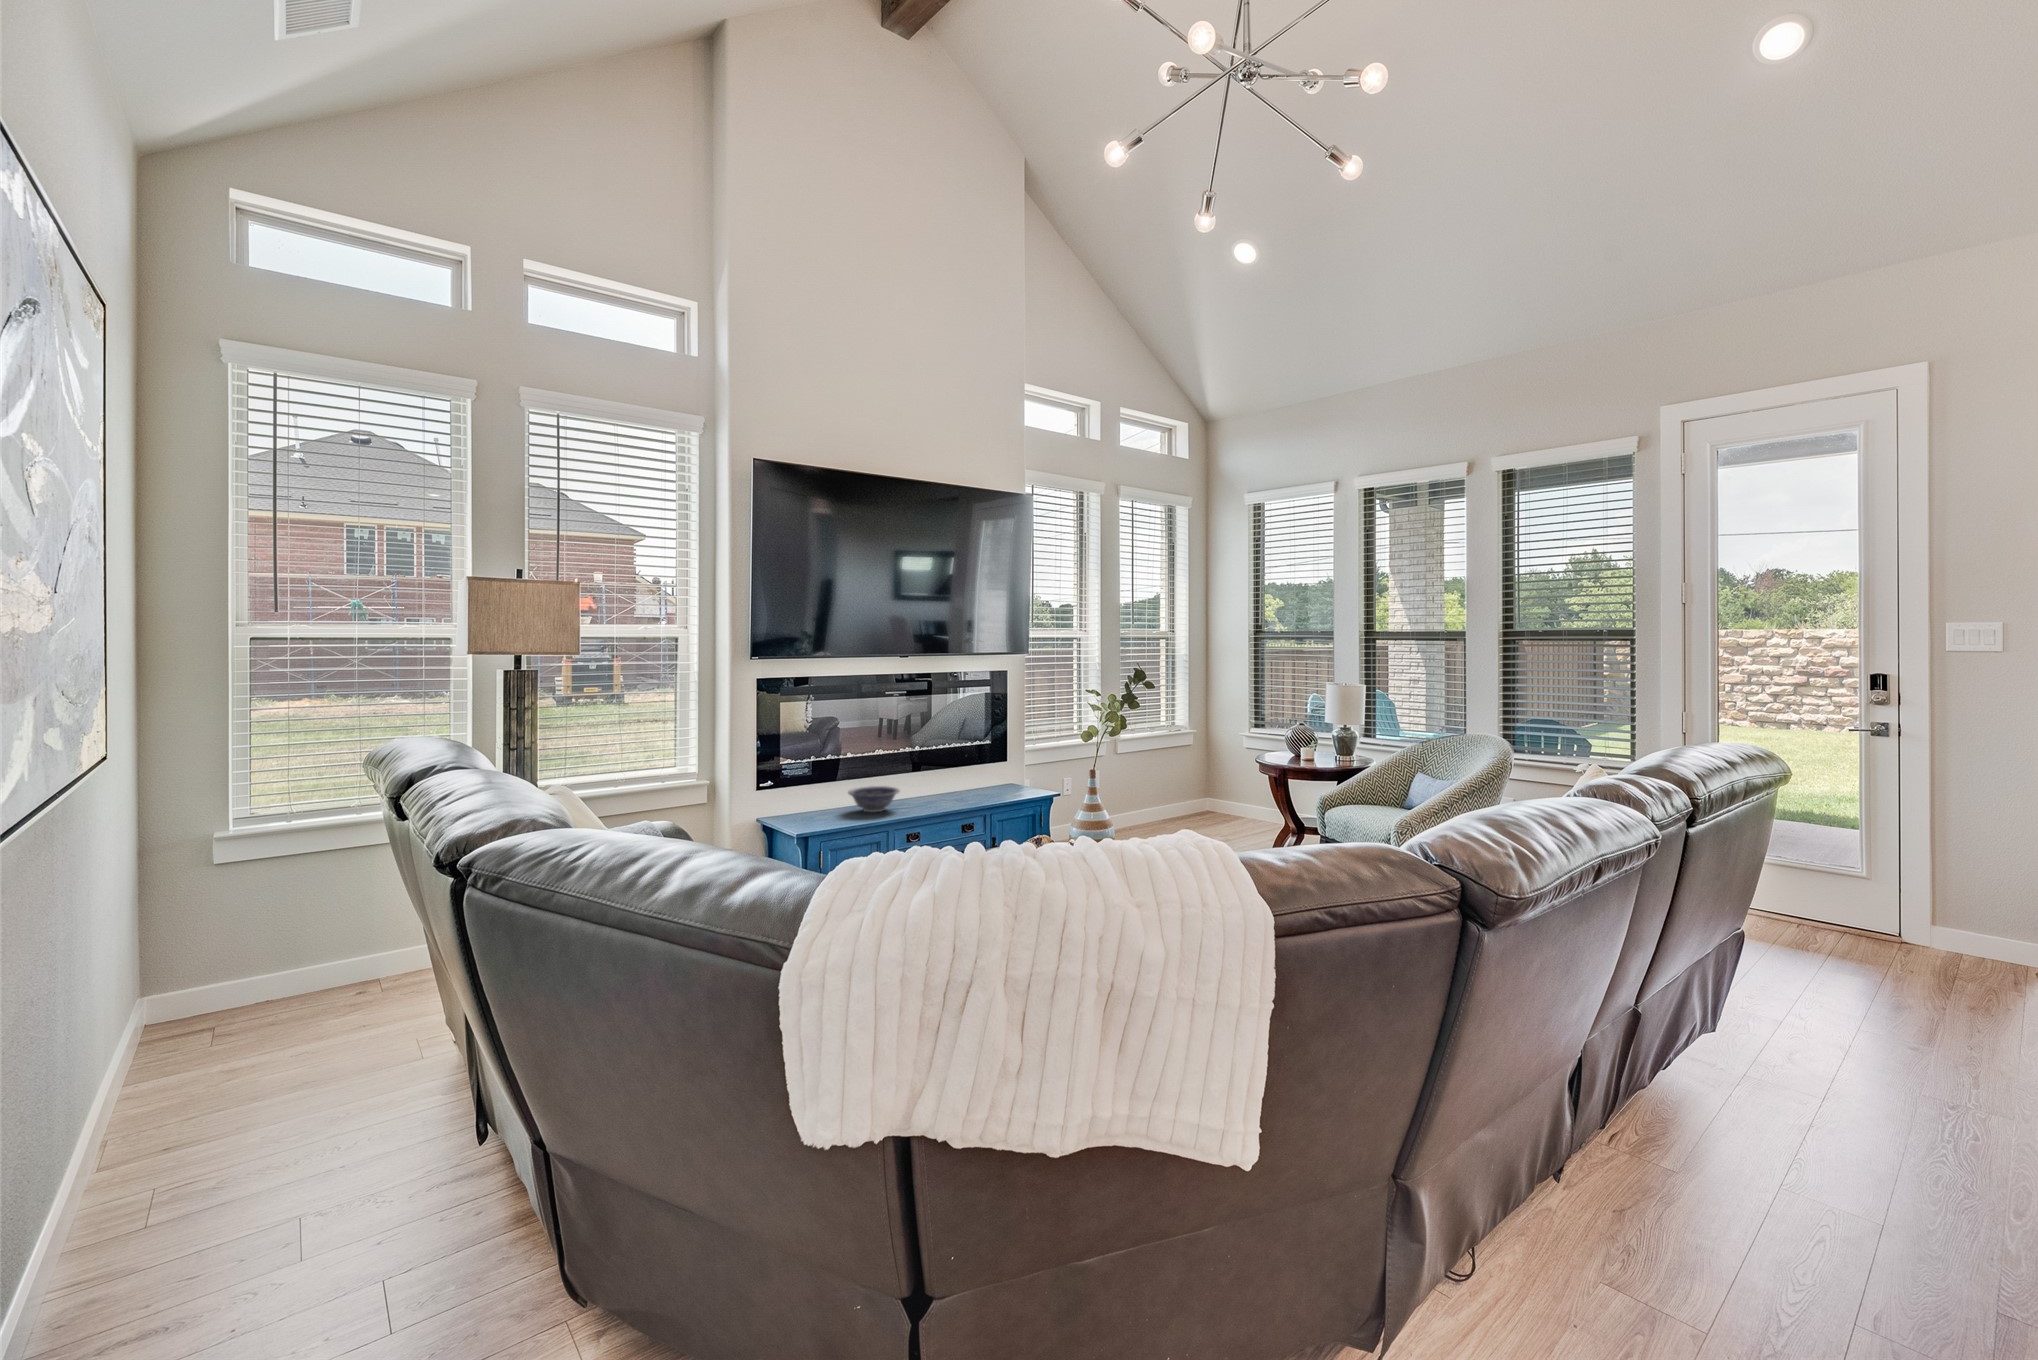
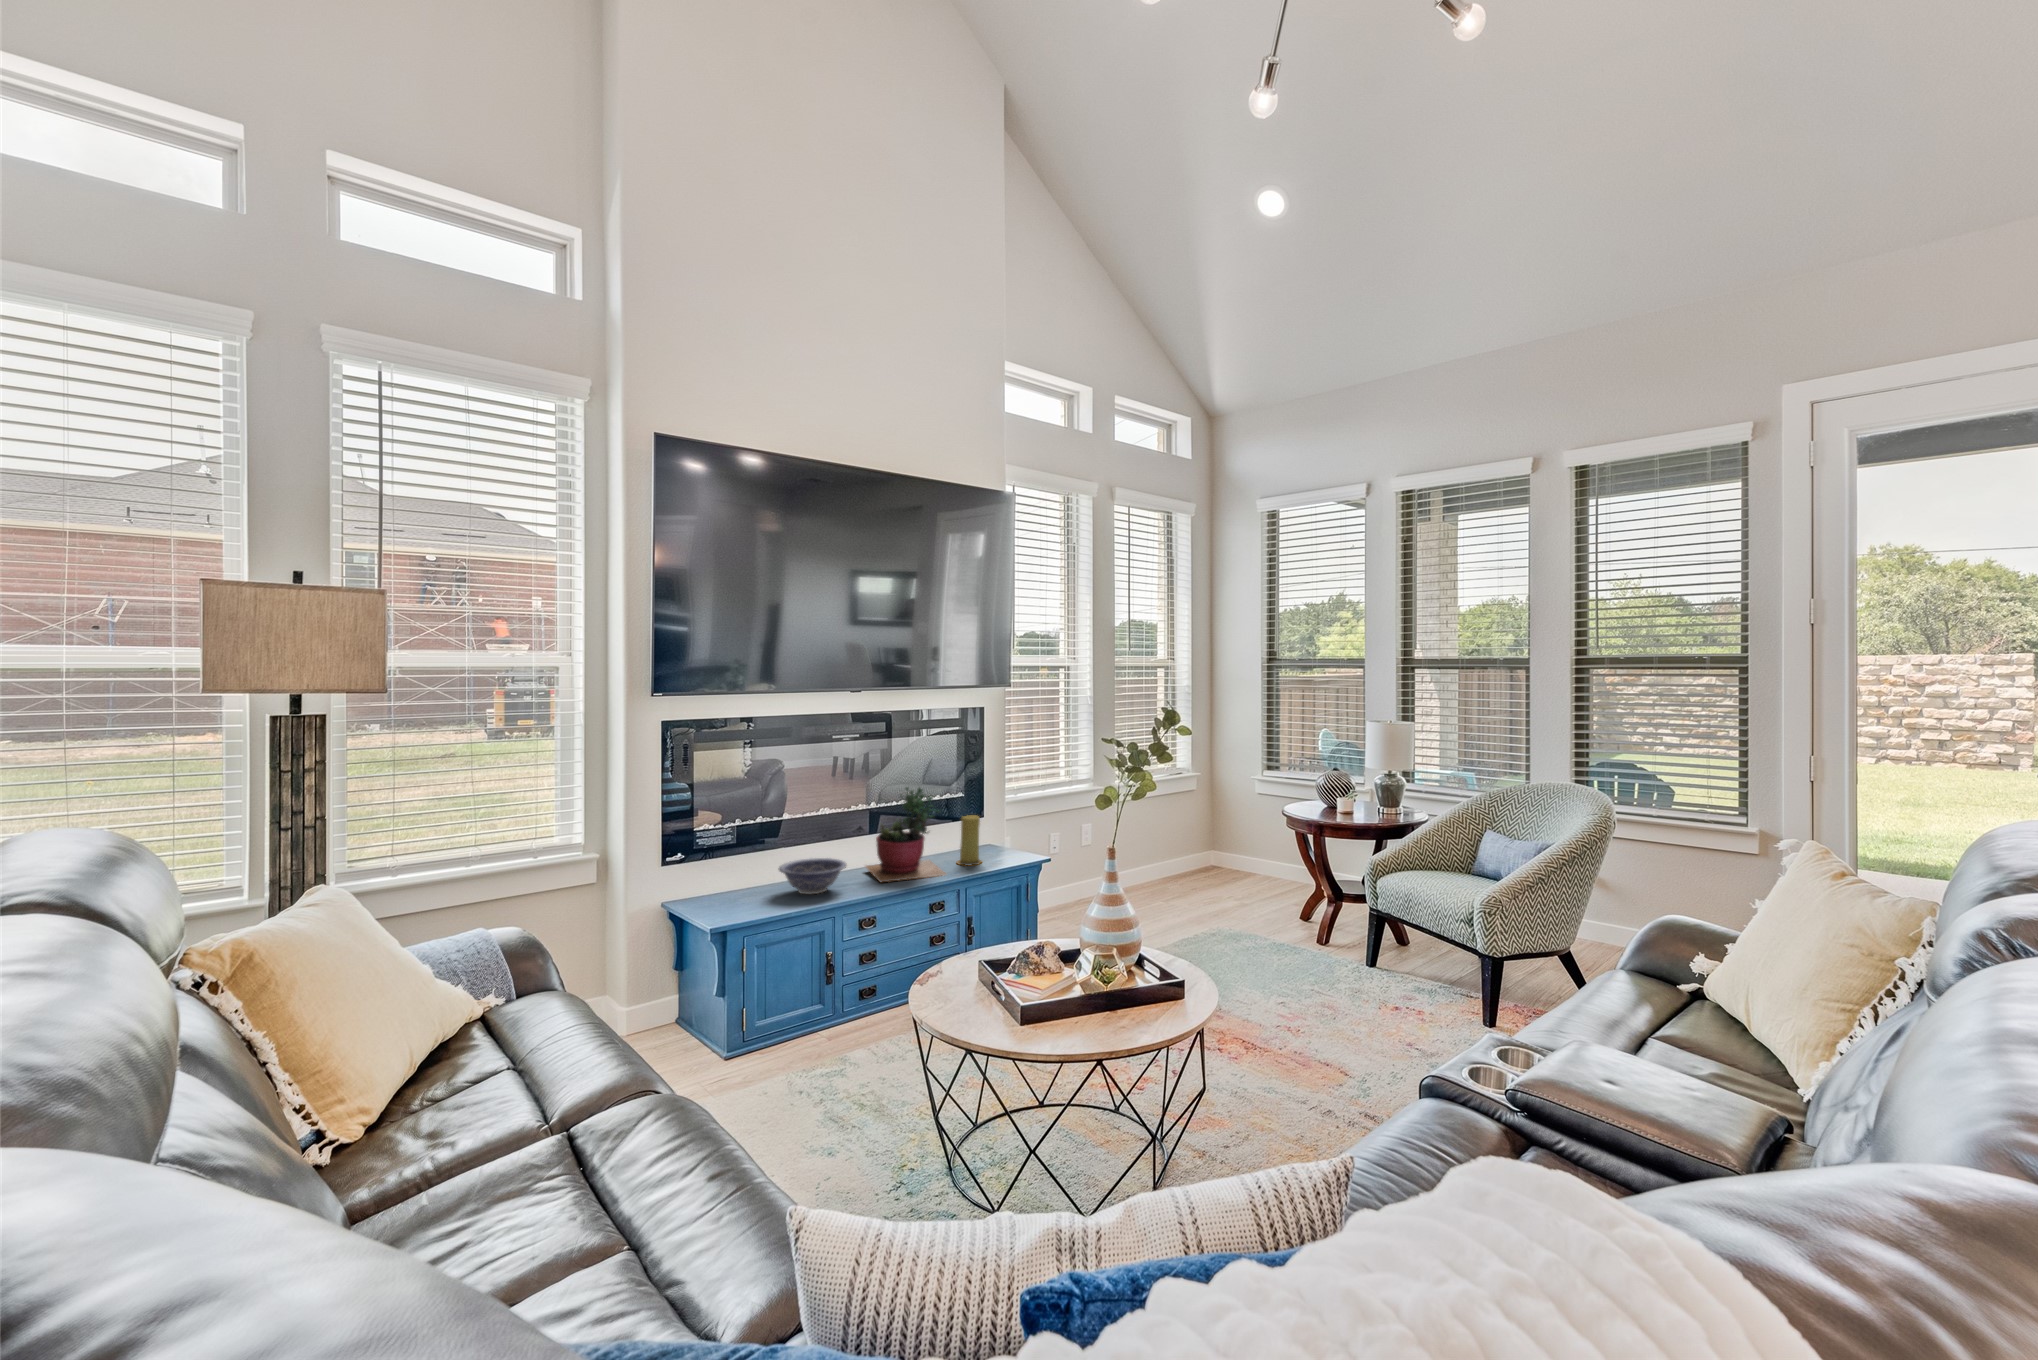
succulent plant: none [913,731,979,805] -> present [866,787,946,882]
candle: none [985,756,1006,795] -> present [957,815,982,866]

